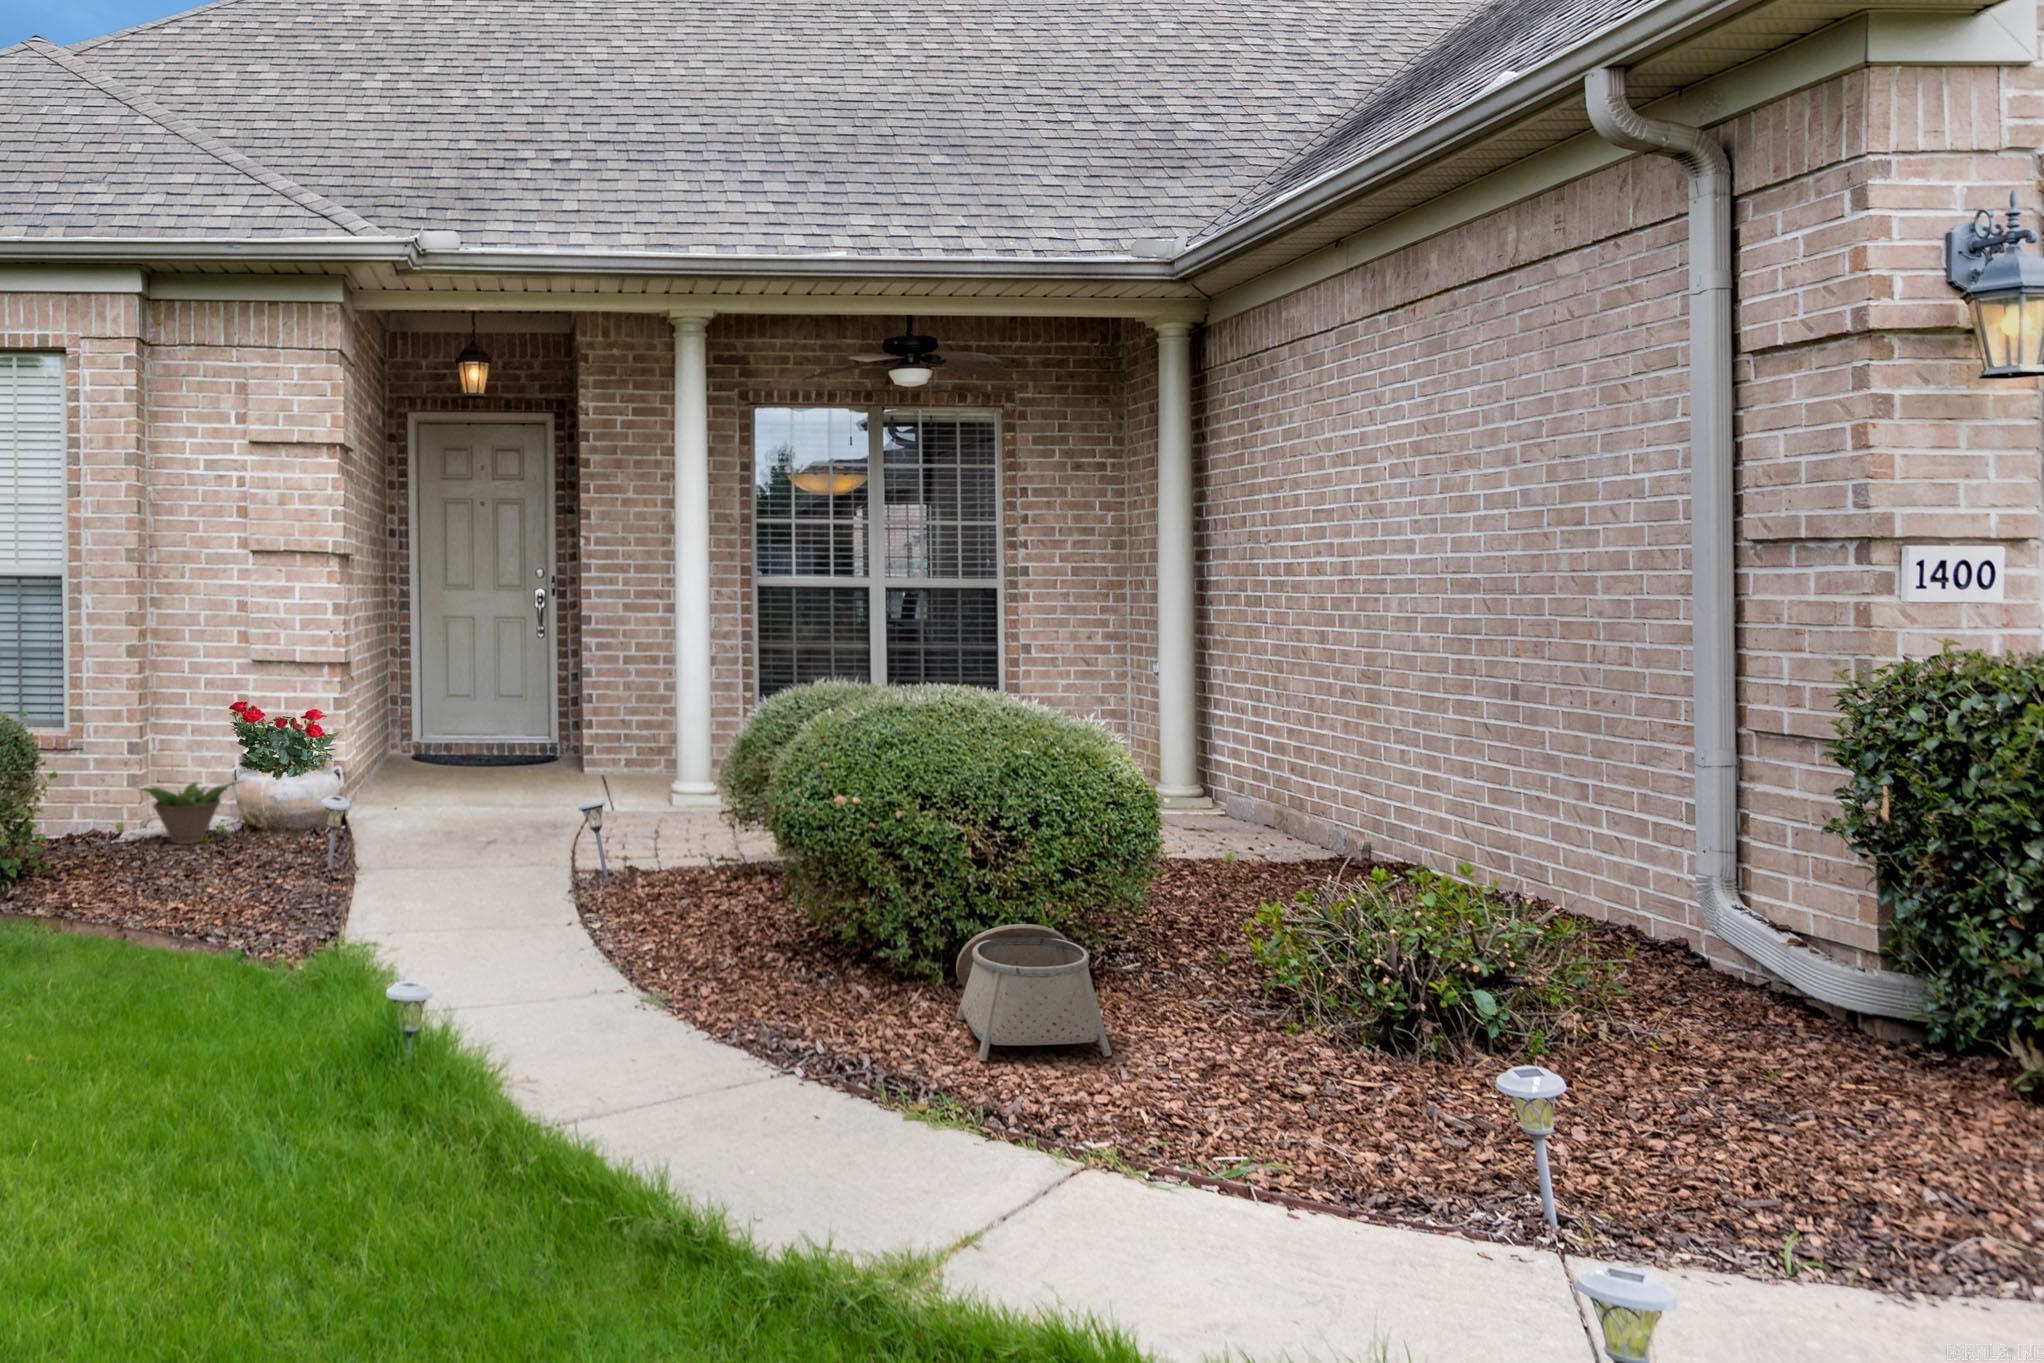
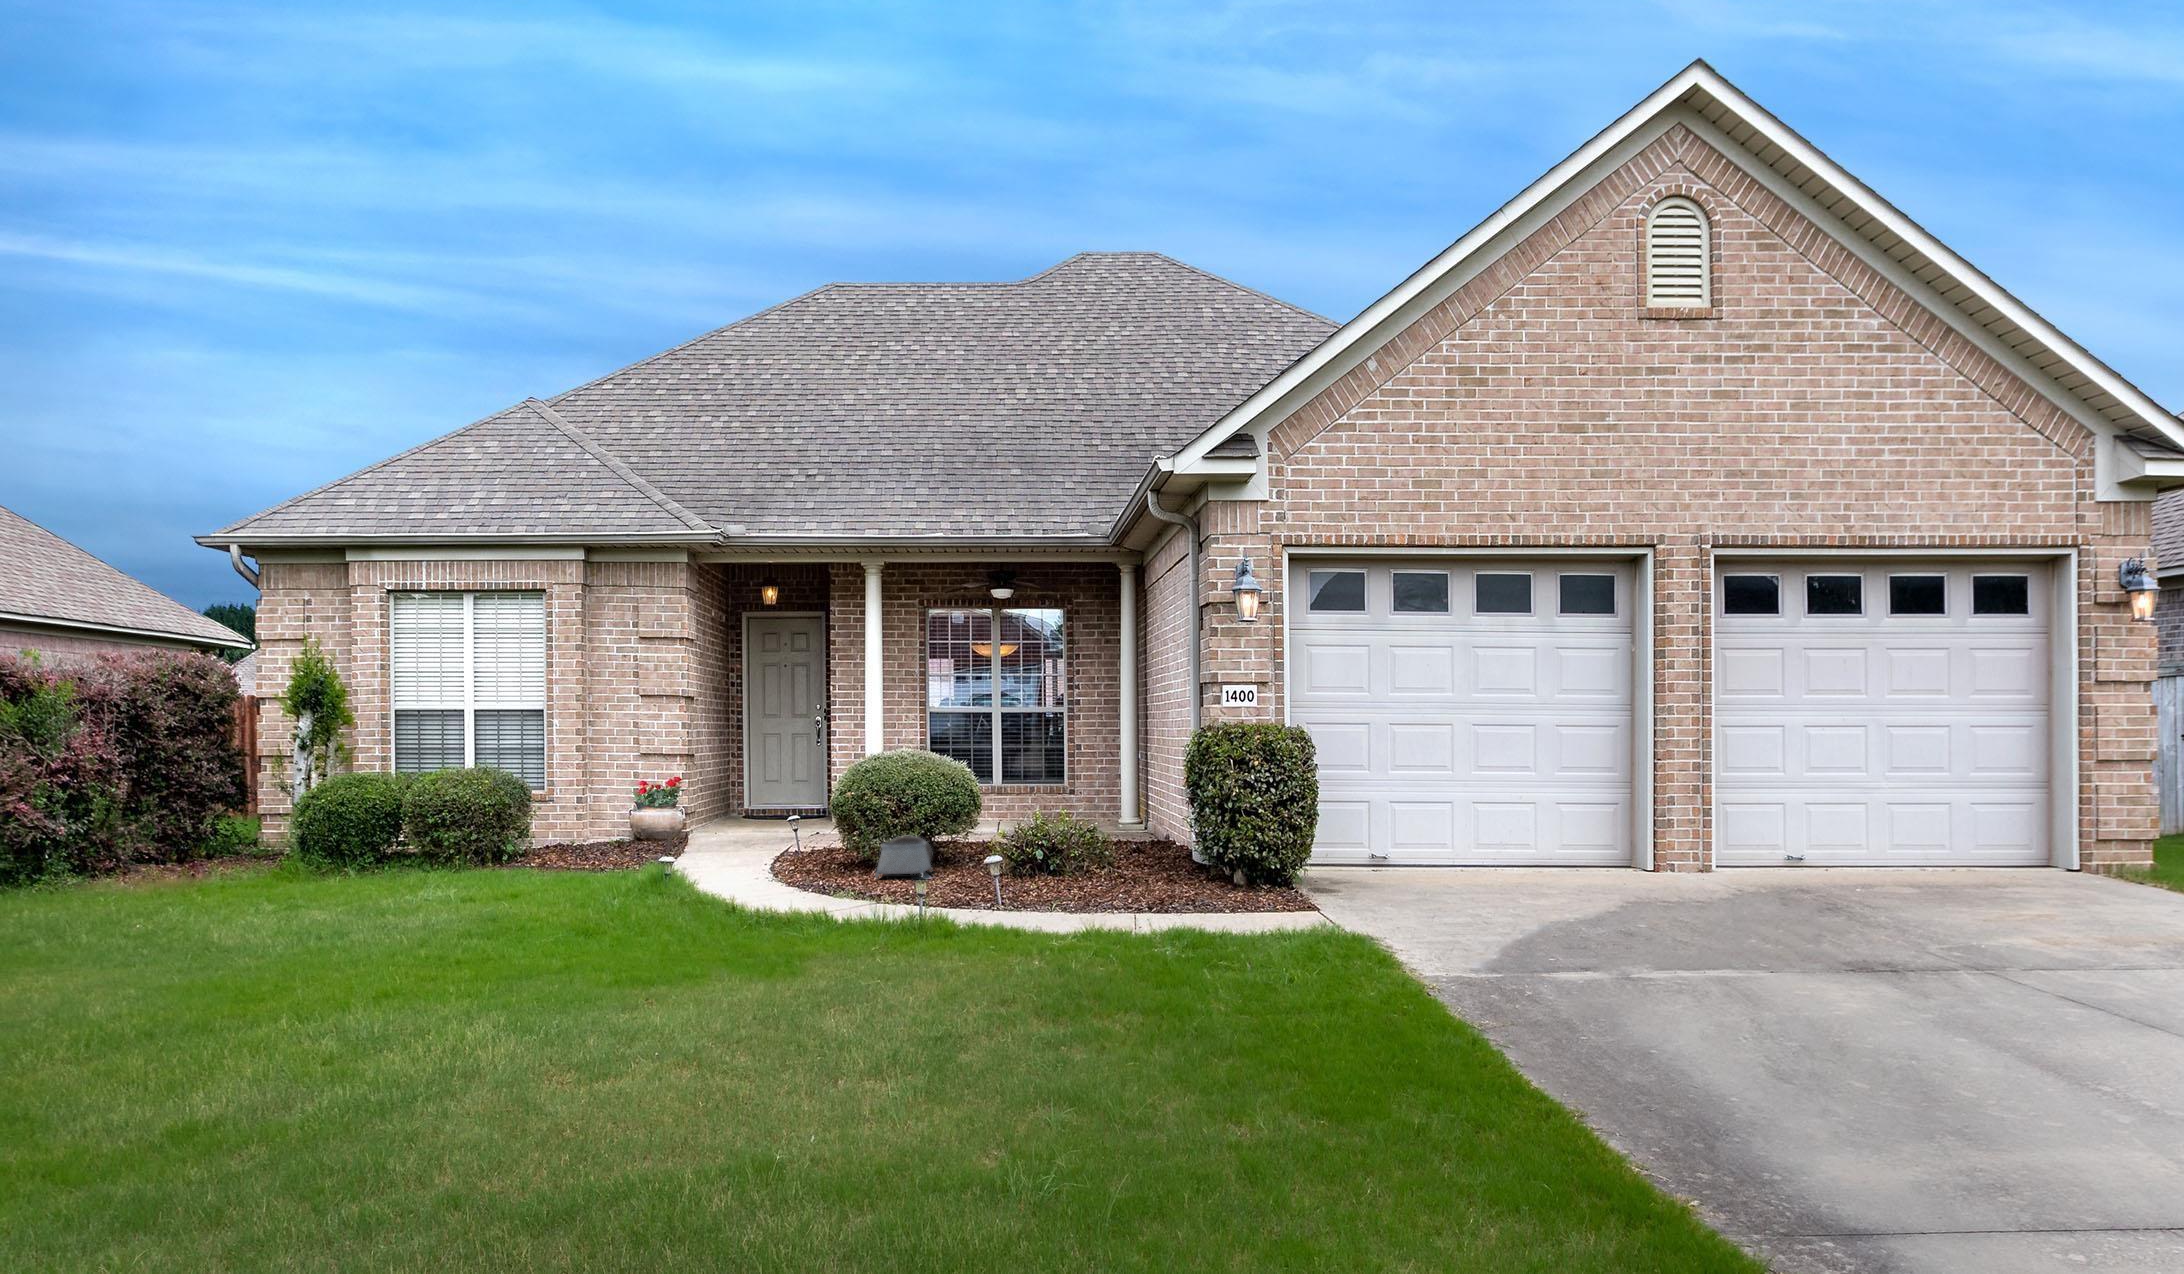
decorative plant: present [141,782,239,844] -> none [574,813,633,845]

